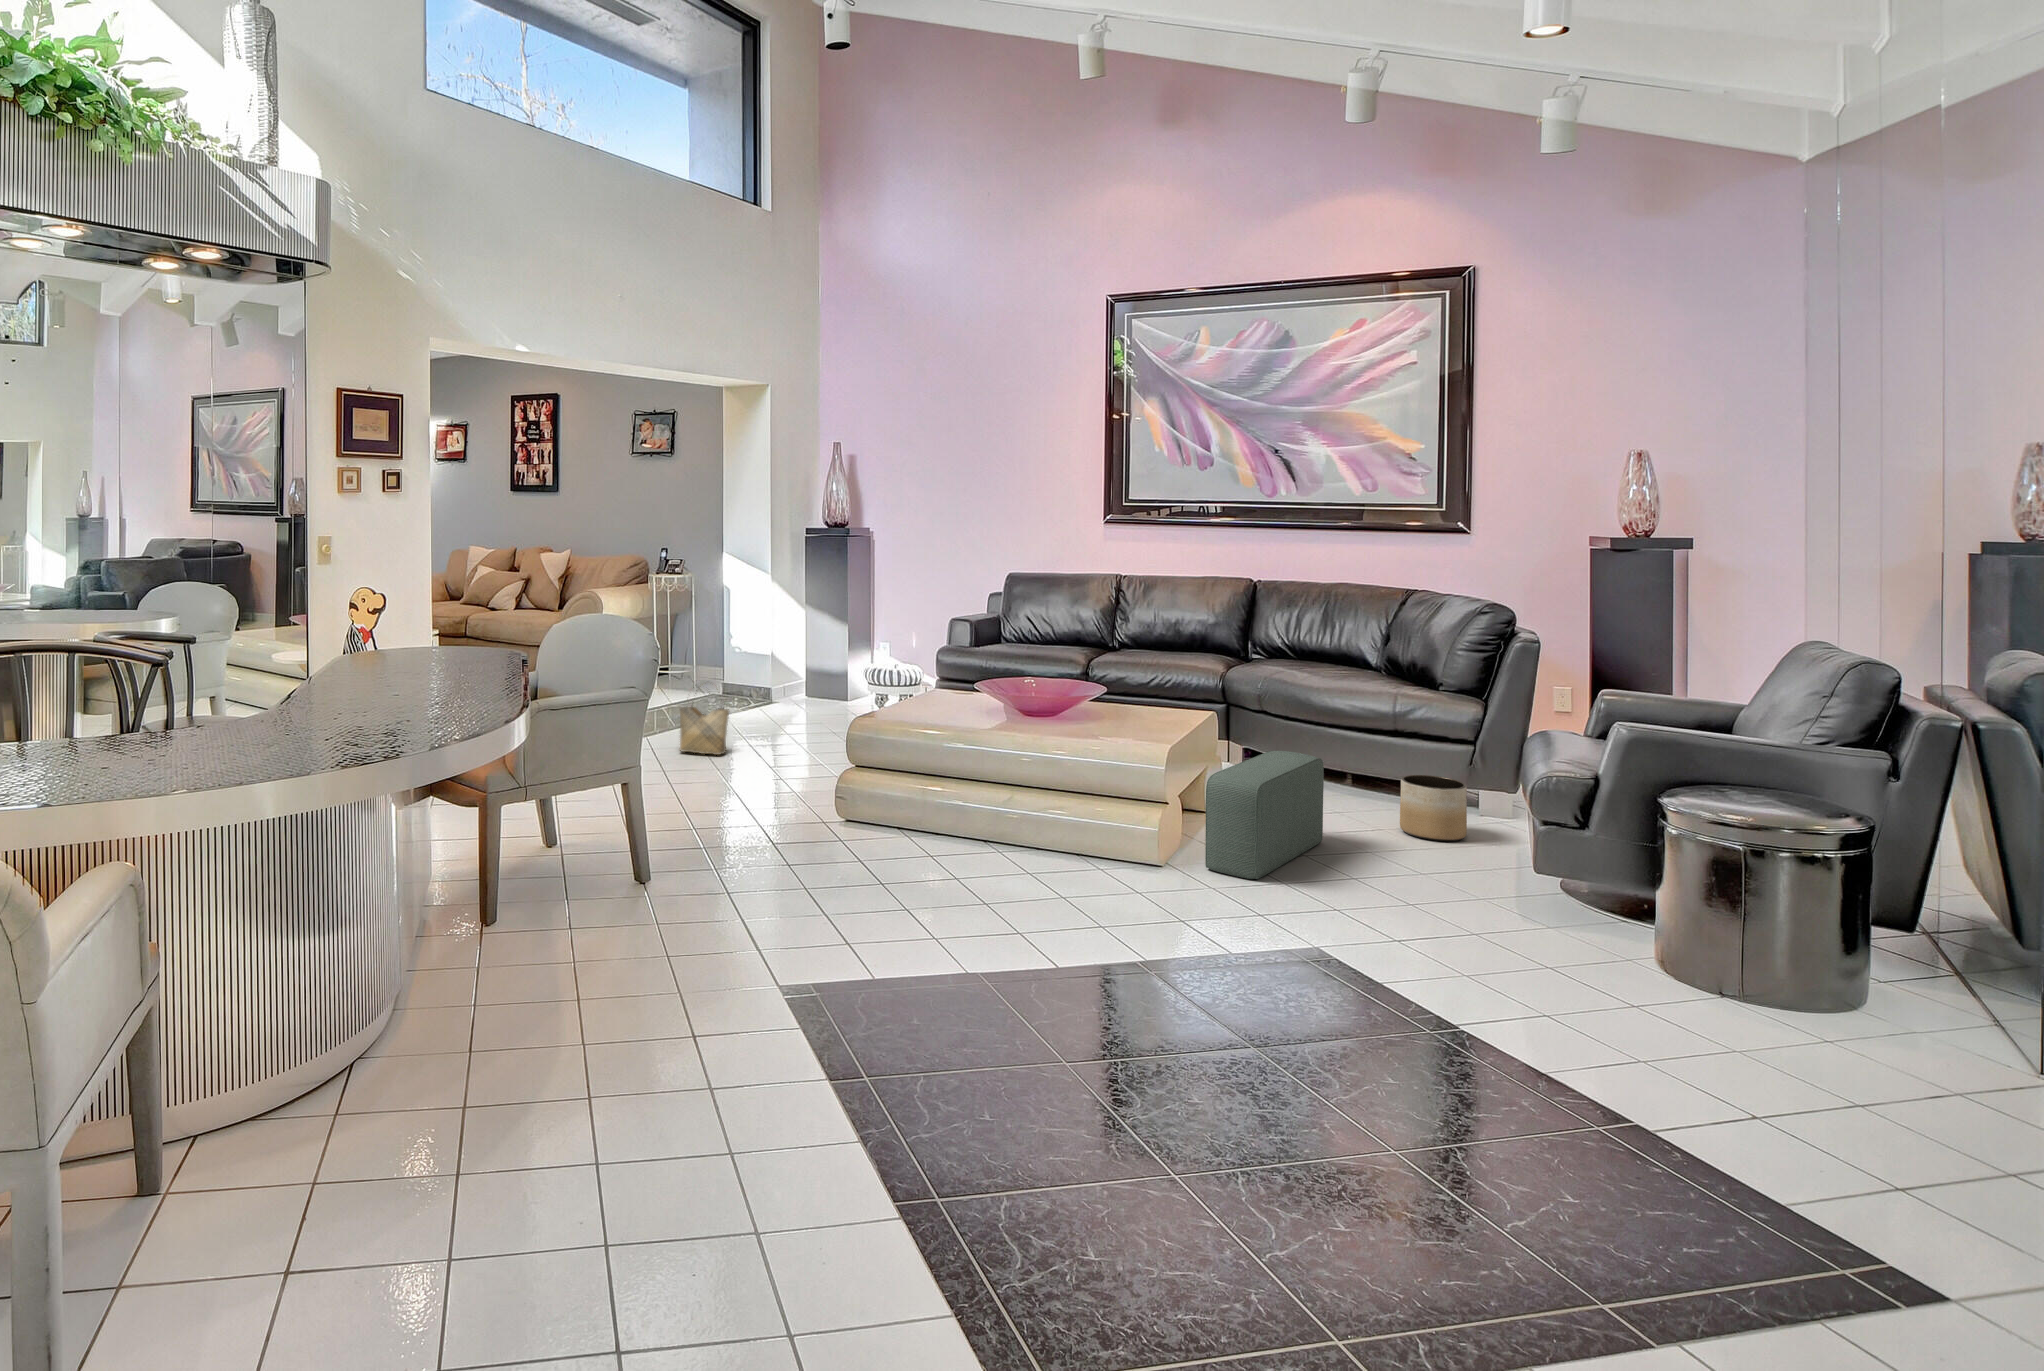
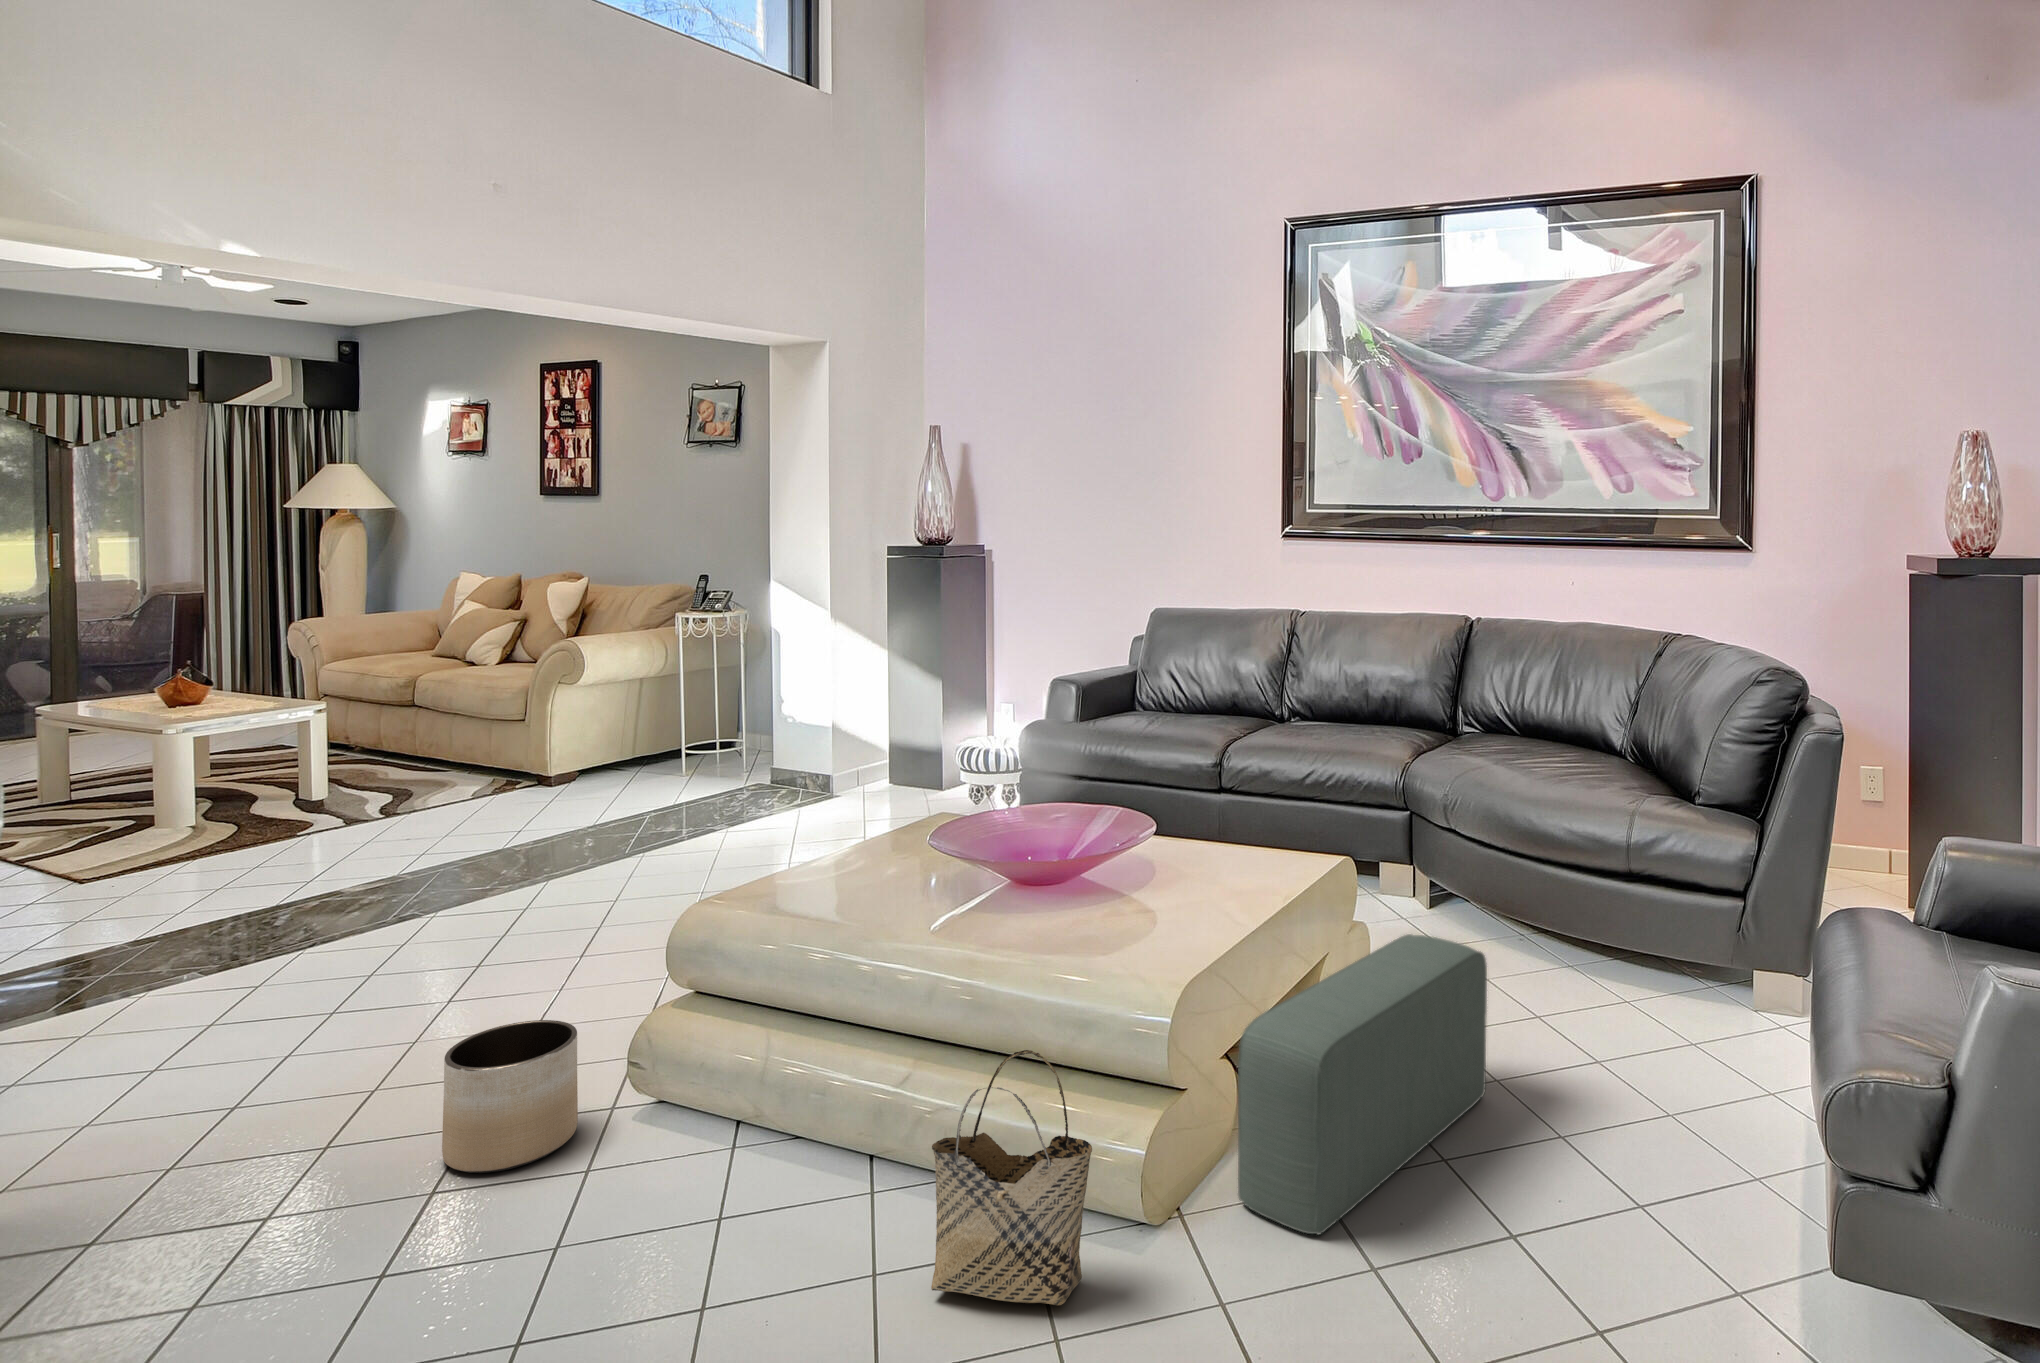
woven basket: present [680,693,729,755] -> present [931,1050,1092,1305]
planter: present [1400,775,1467,841] -> present [442,1020,578,1173]

